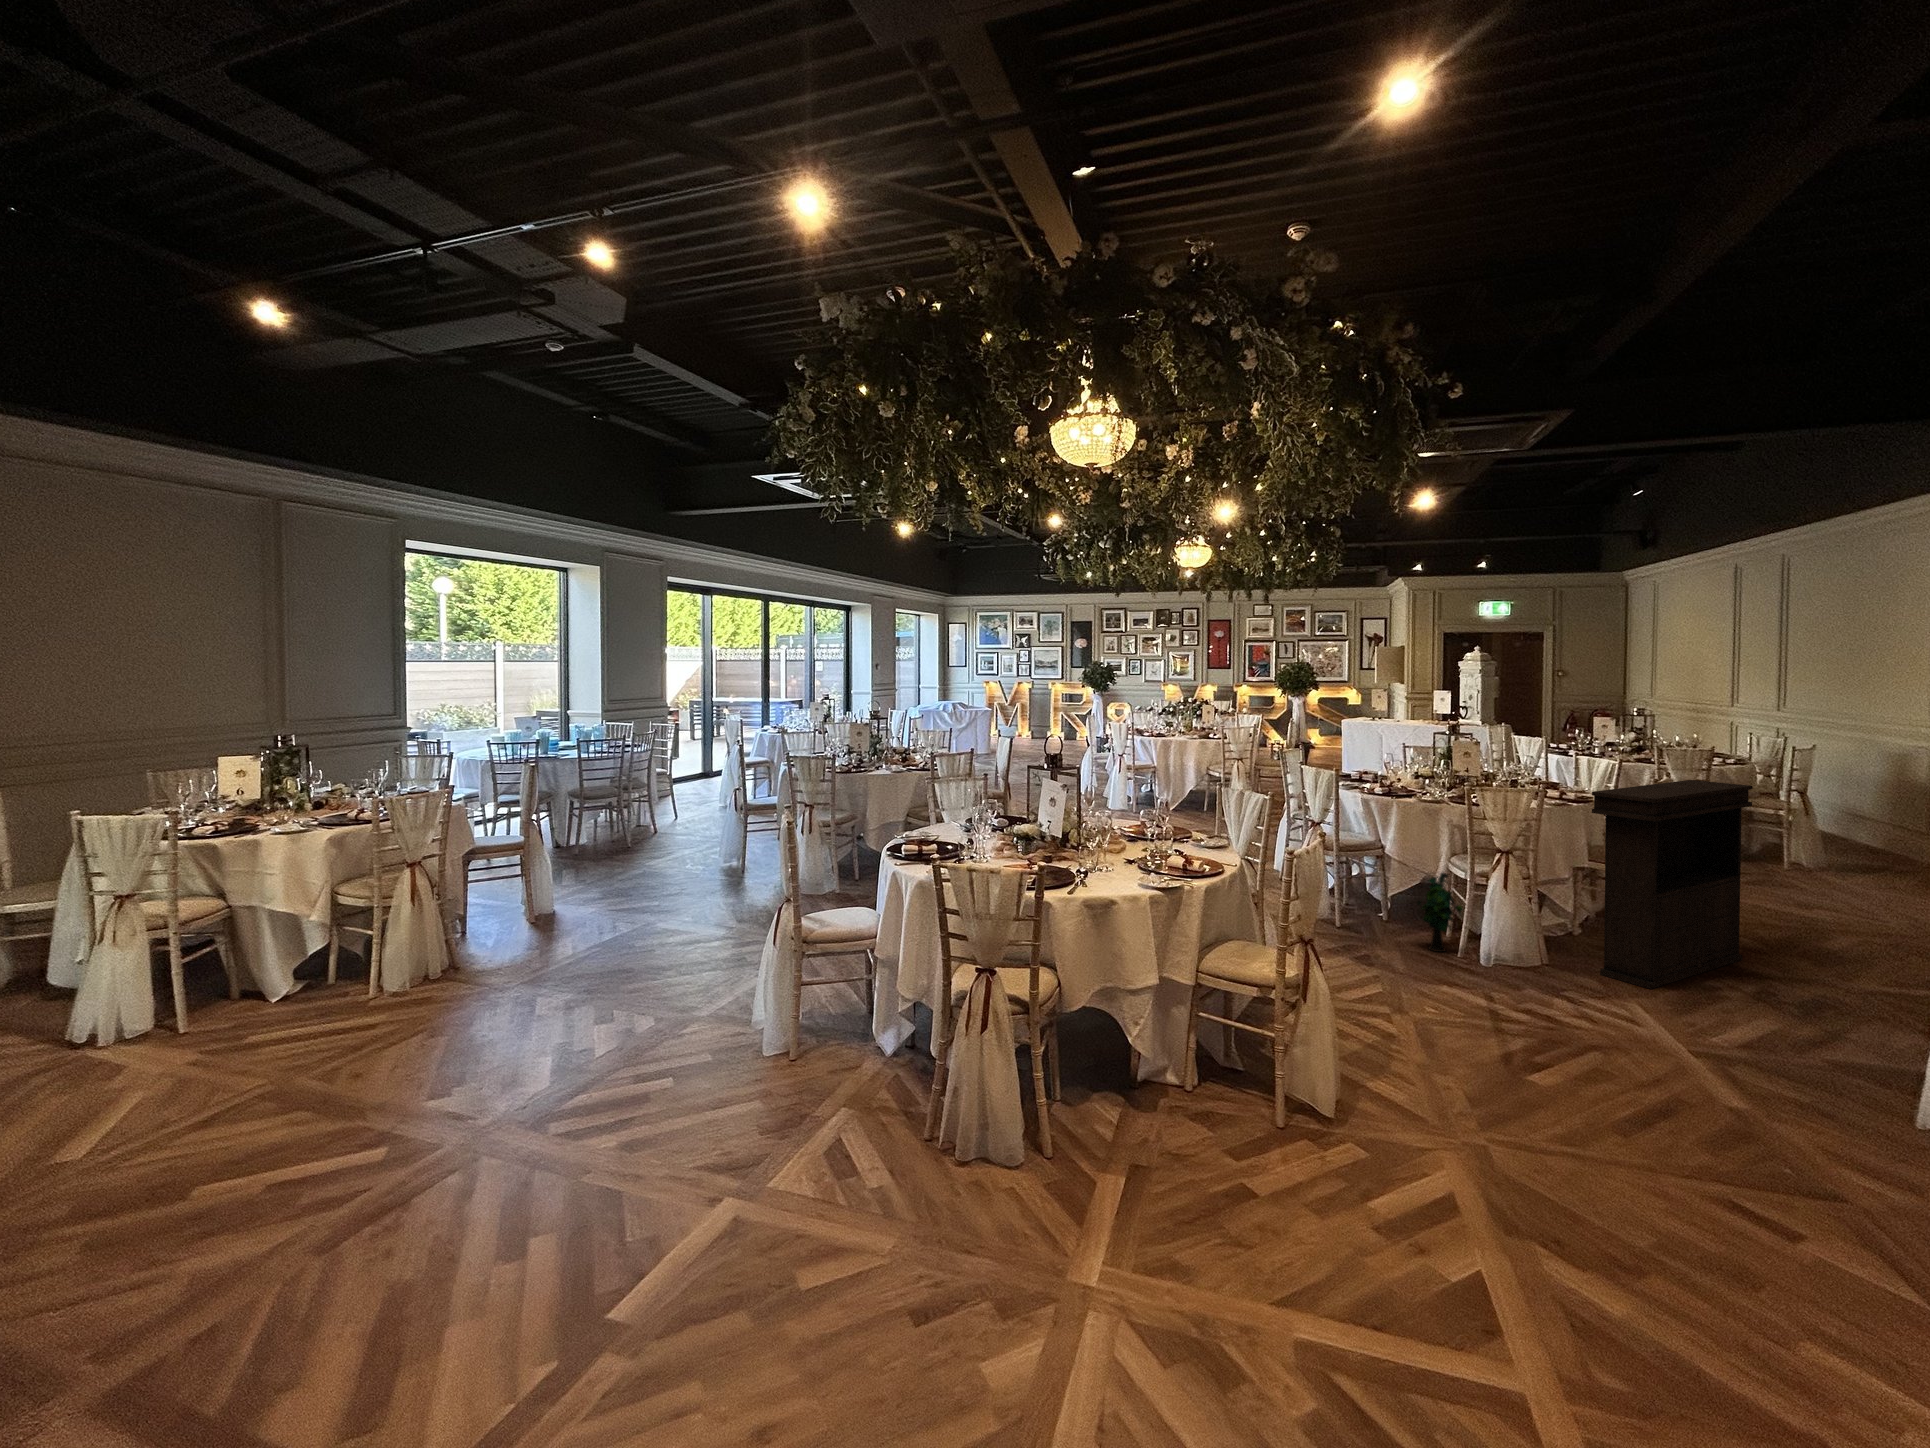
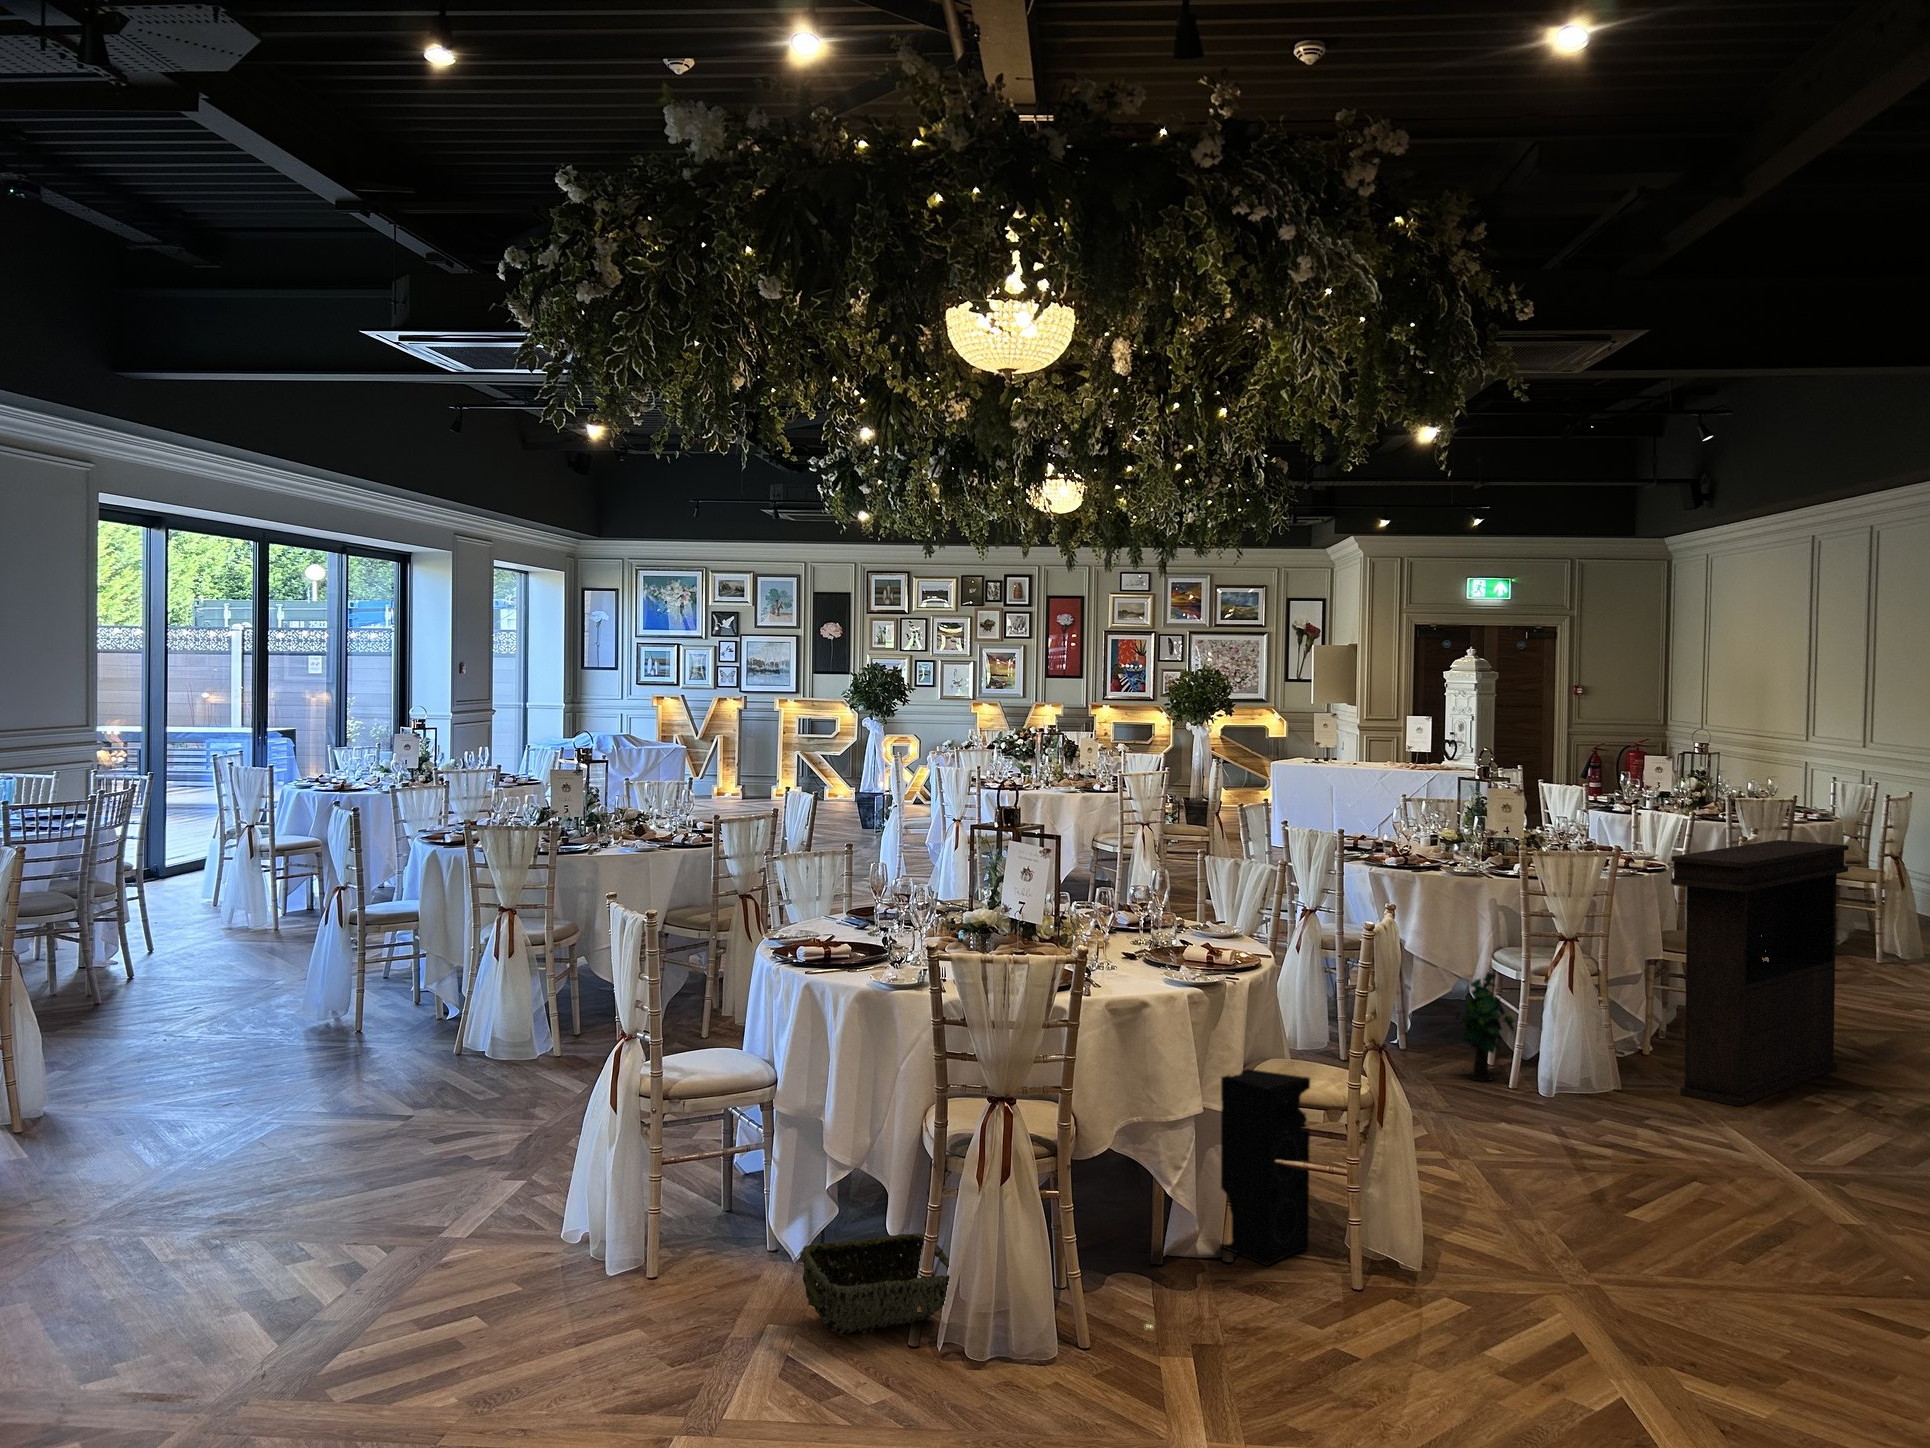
speaker: none [1172,952,1245,1114] -> present [1220,1069,1310,1266]
woven basket: none [819,1067,934,1148] -> present [800,1233,950,1334]

